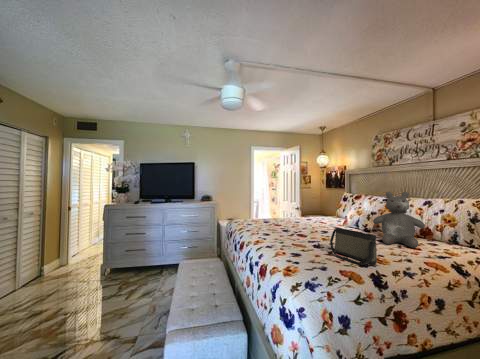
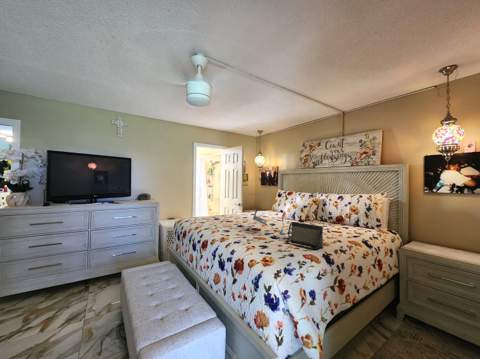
teddy bear: present [373,192,425,248] -> none [310,191,343,232]
laptop: none [292,206,333,243] -> present [253,206,284,235]

